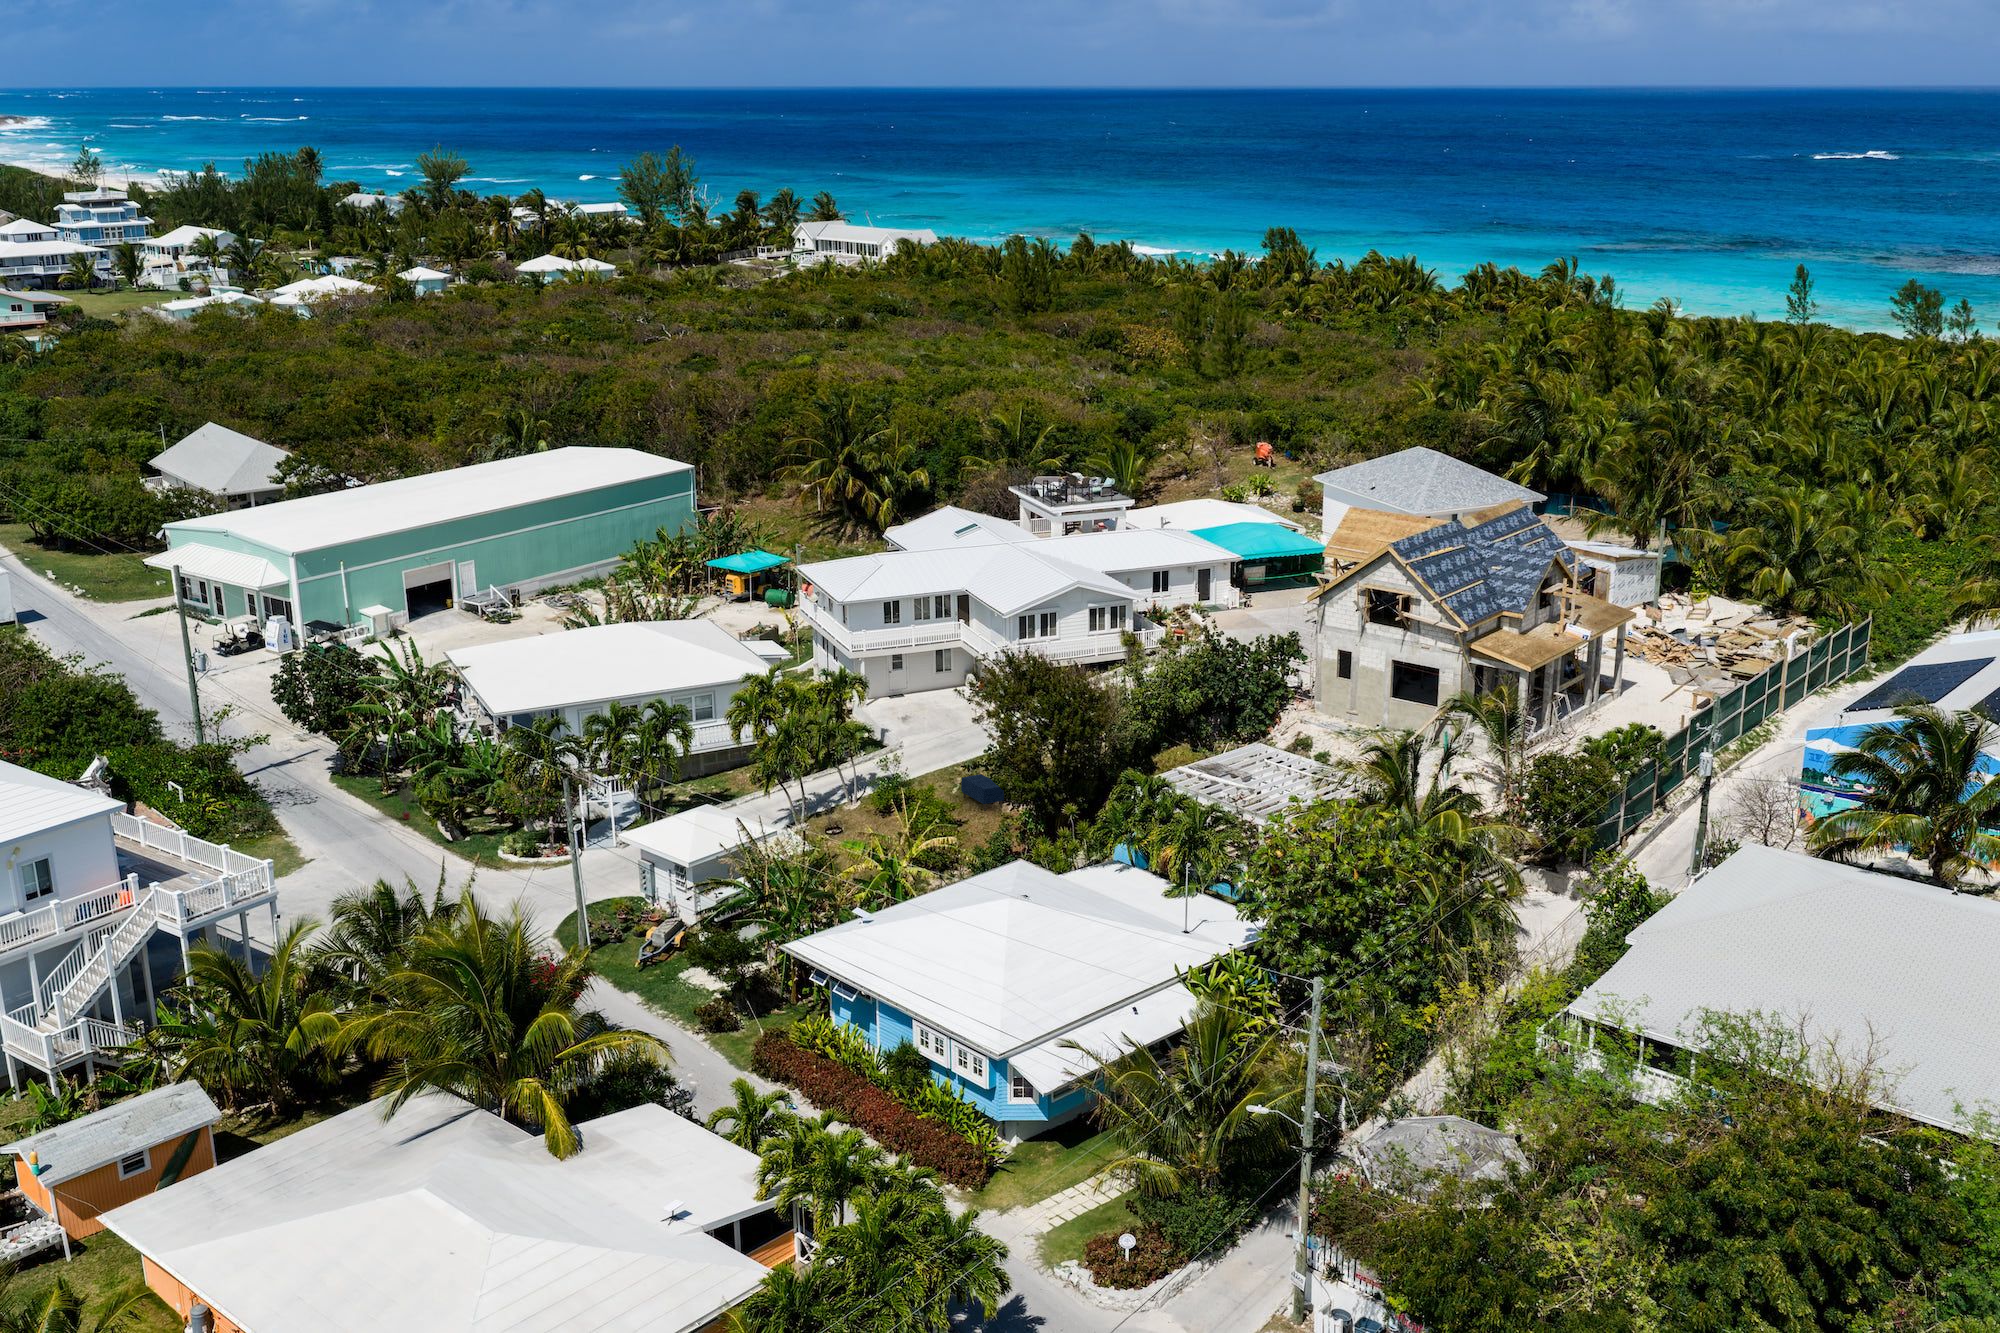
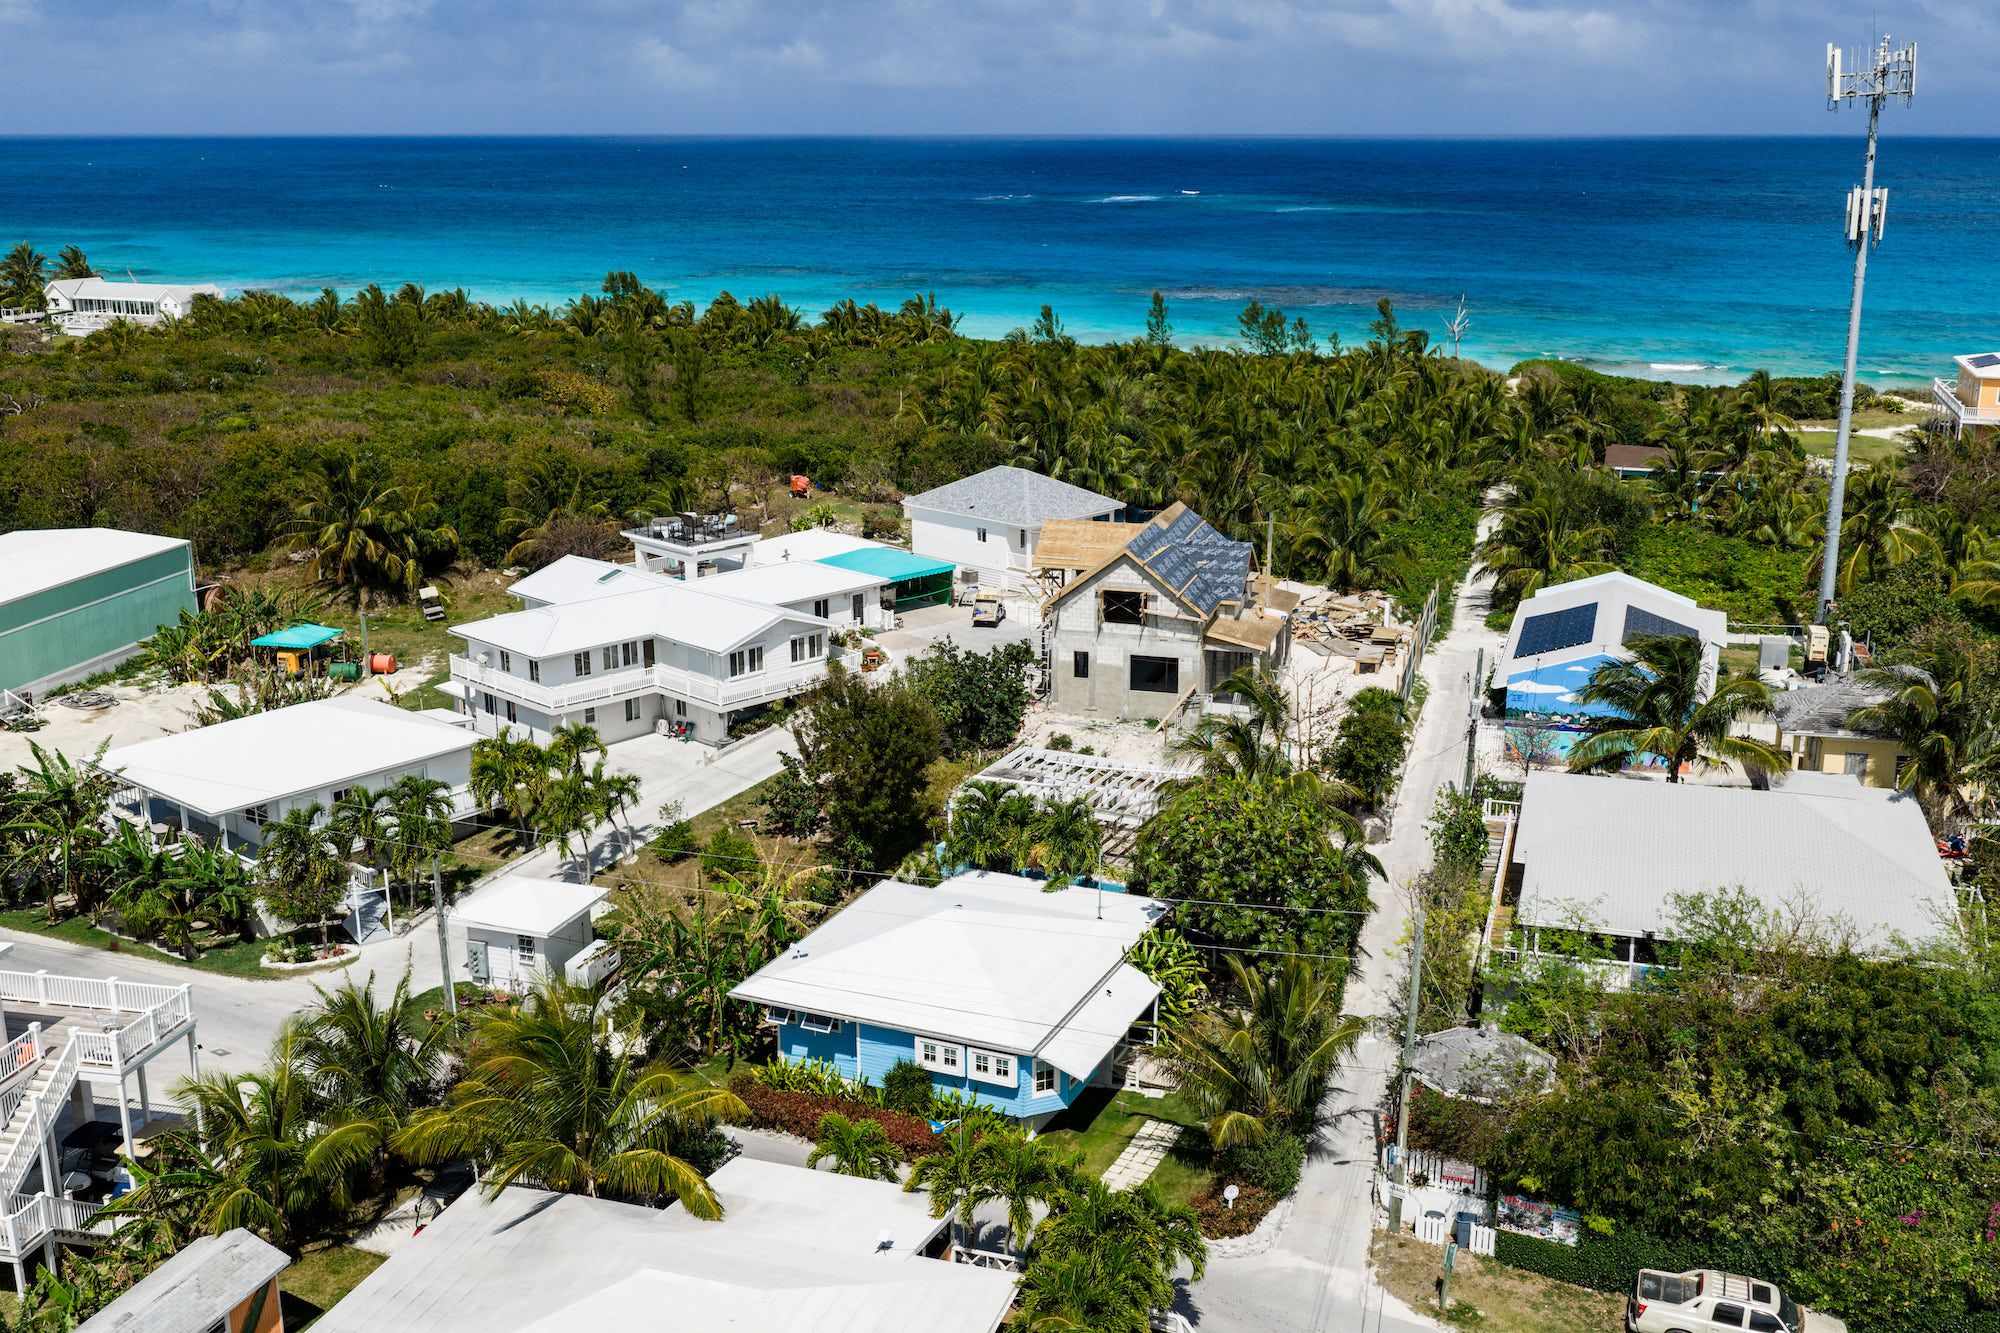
bench: present [961,774,1004,811] -> none [742,816,794,851]

